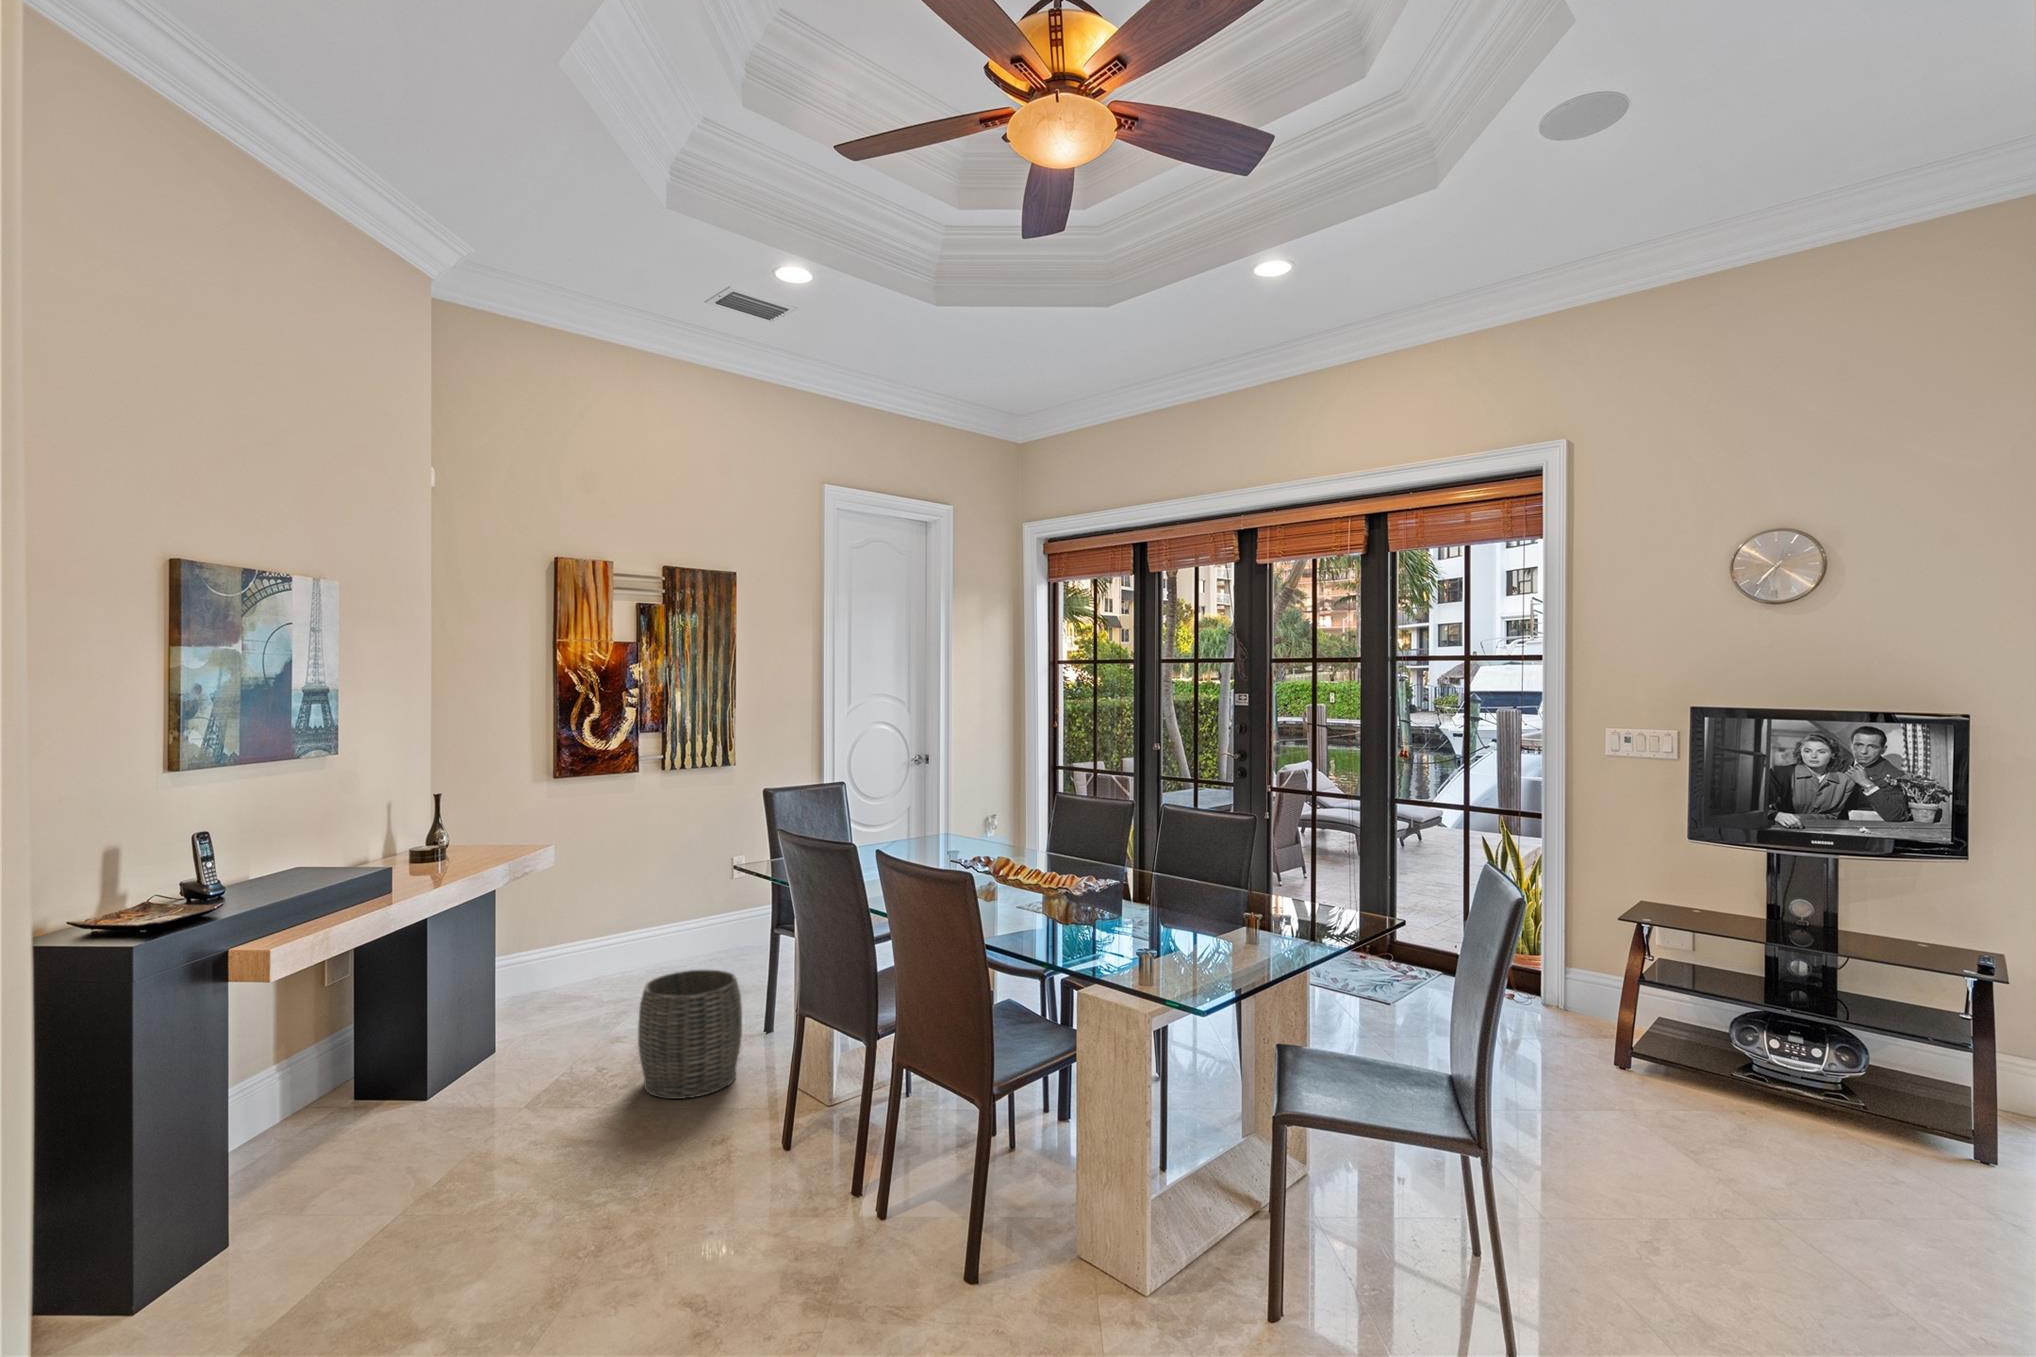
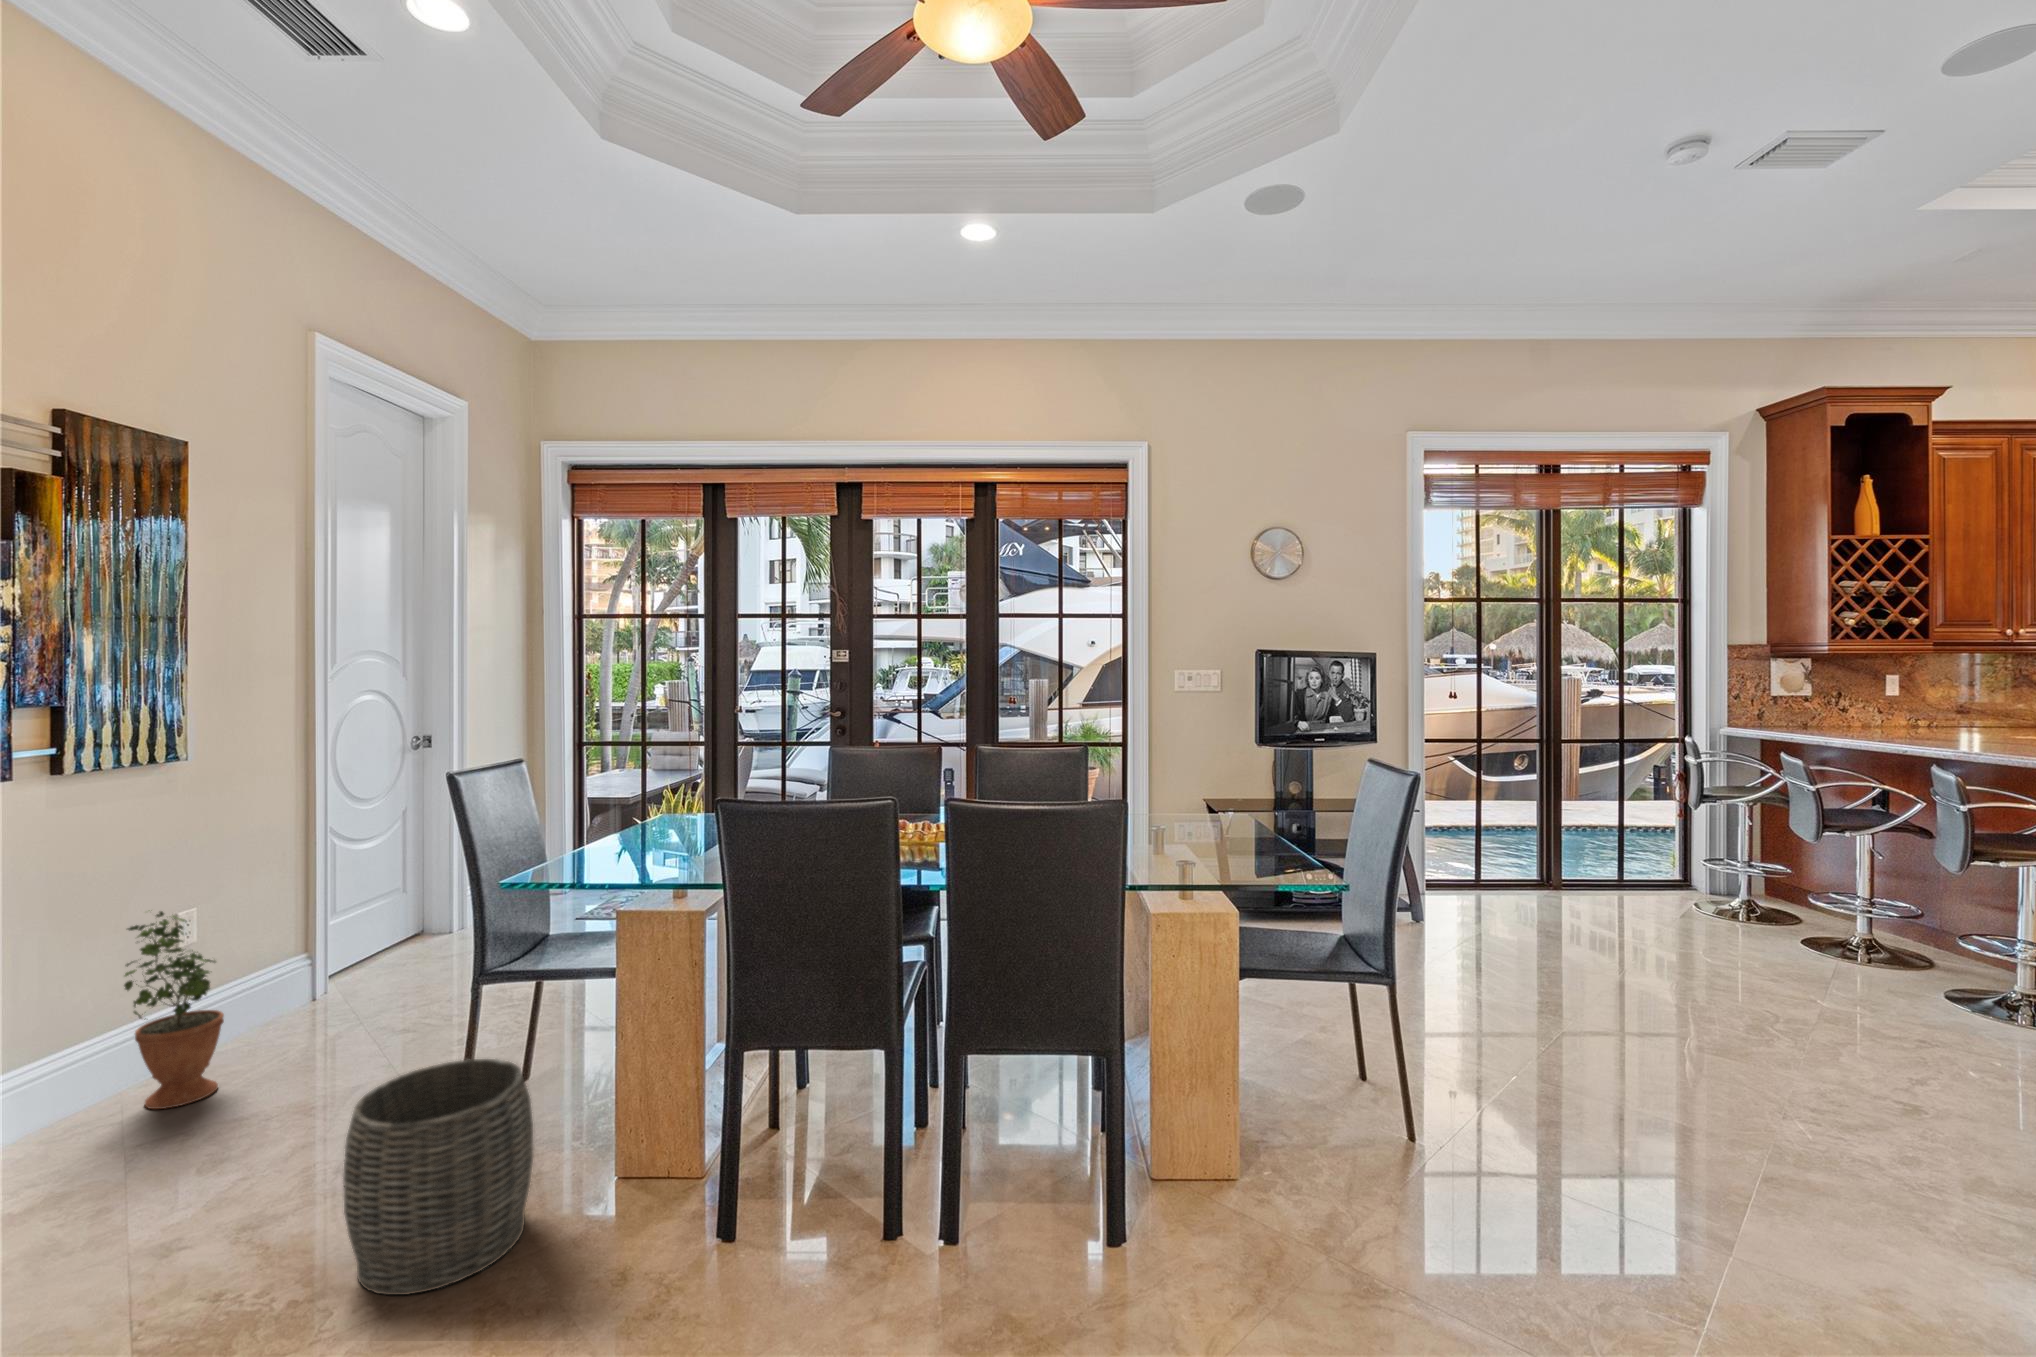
potted plant: none [684,852,731,970] -> present [124,911,224,1109]

